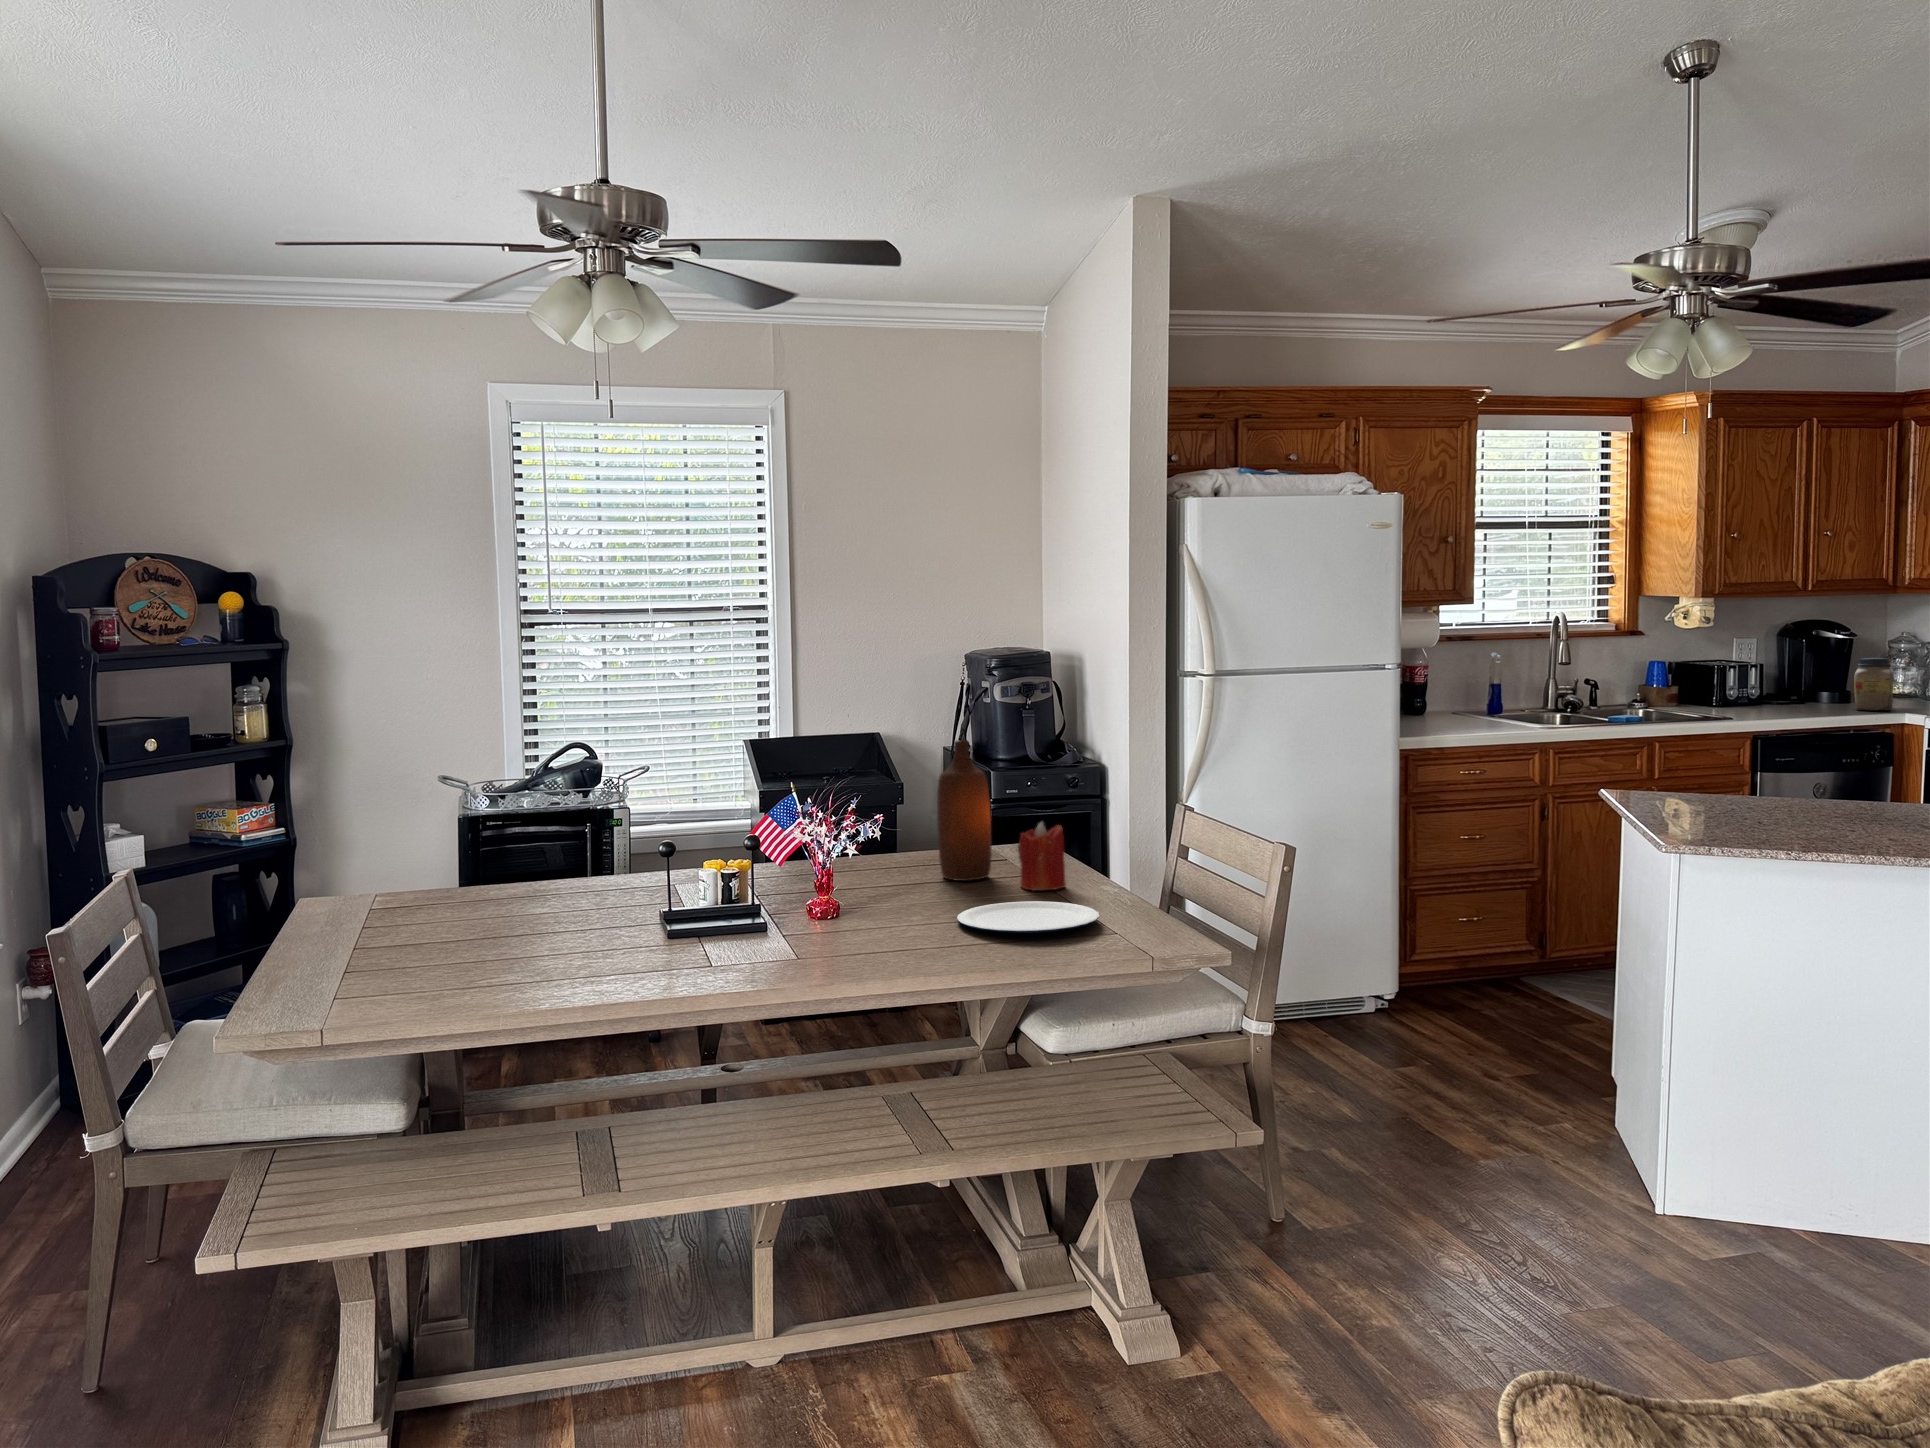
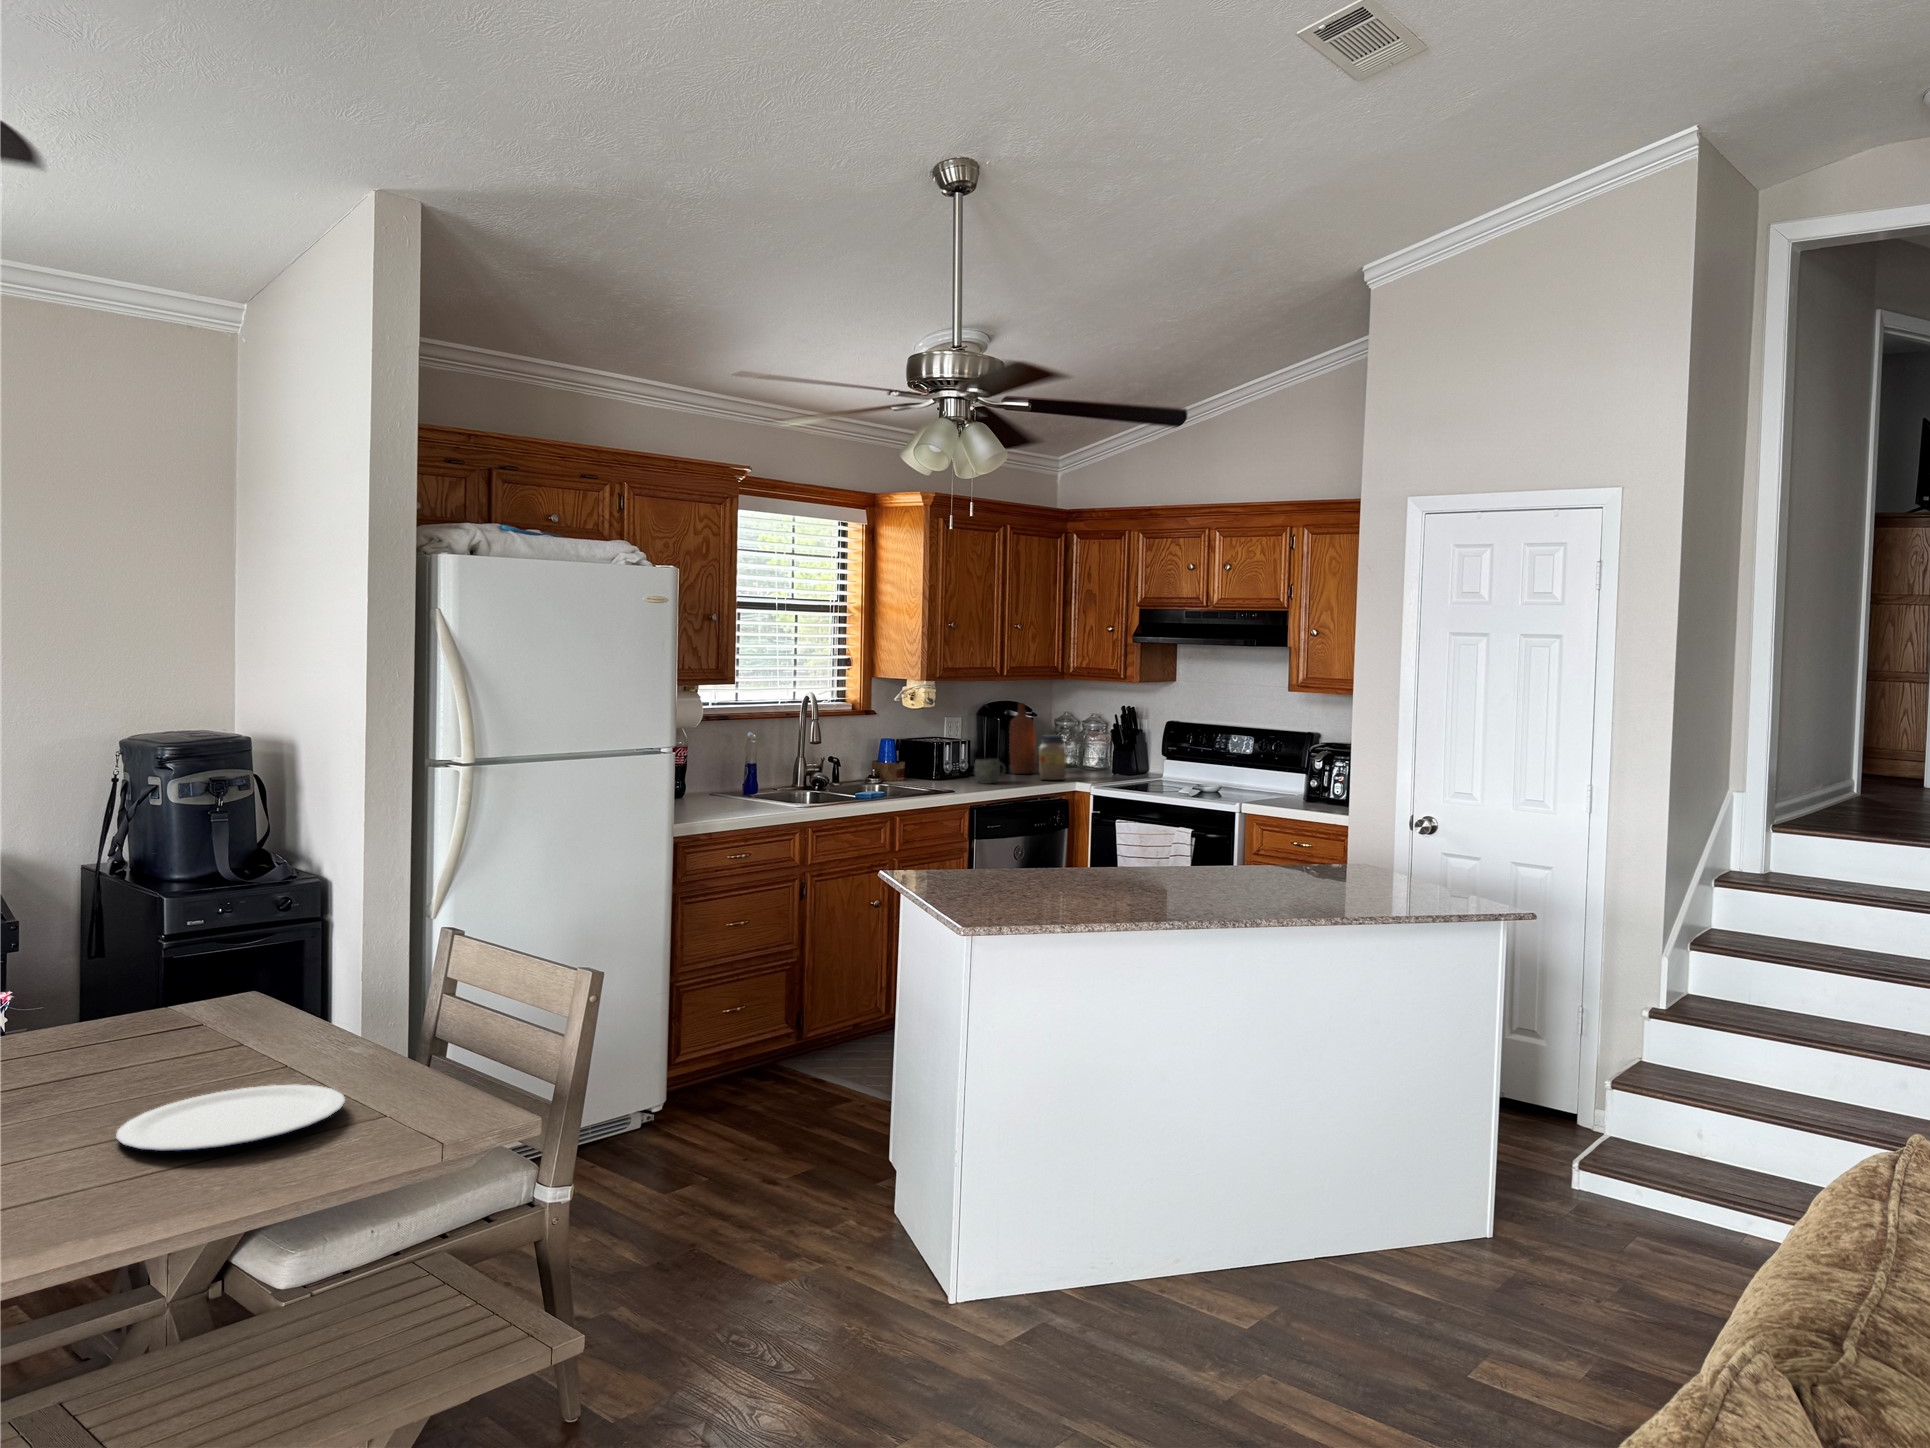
mug: none [1764,684,1806,712] -> present [974,759,1006,784]
bottle: present [937,740,991,881] -> present [1009,703,1036,774]
candle: present [1018,822,1066,891] -> none [213,972,287,1070]

